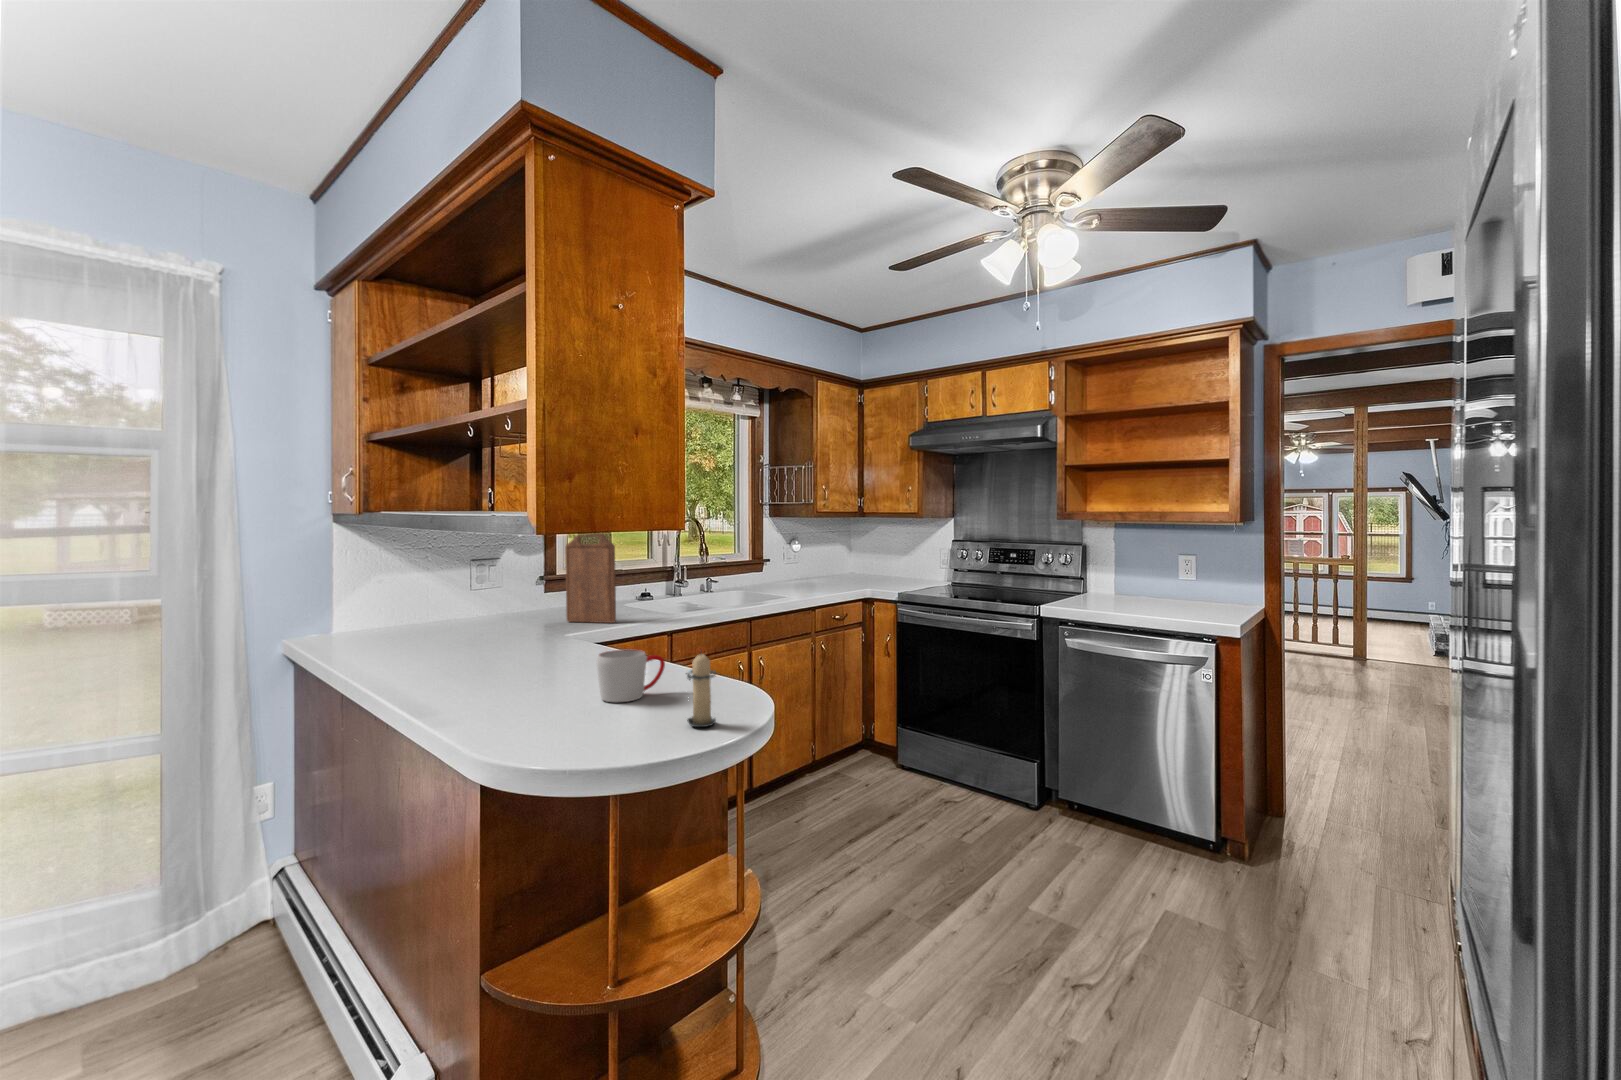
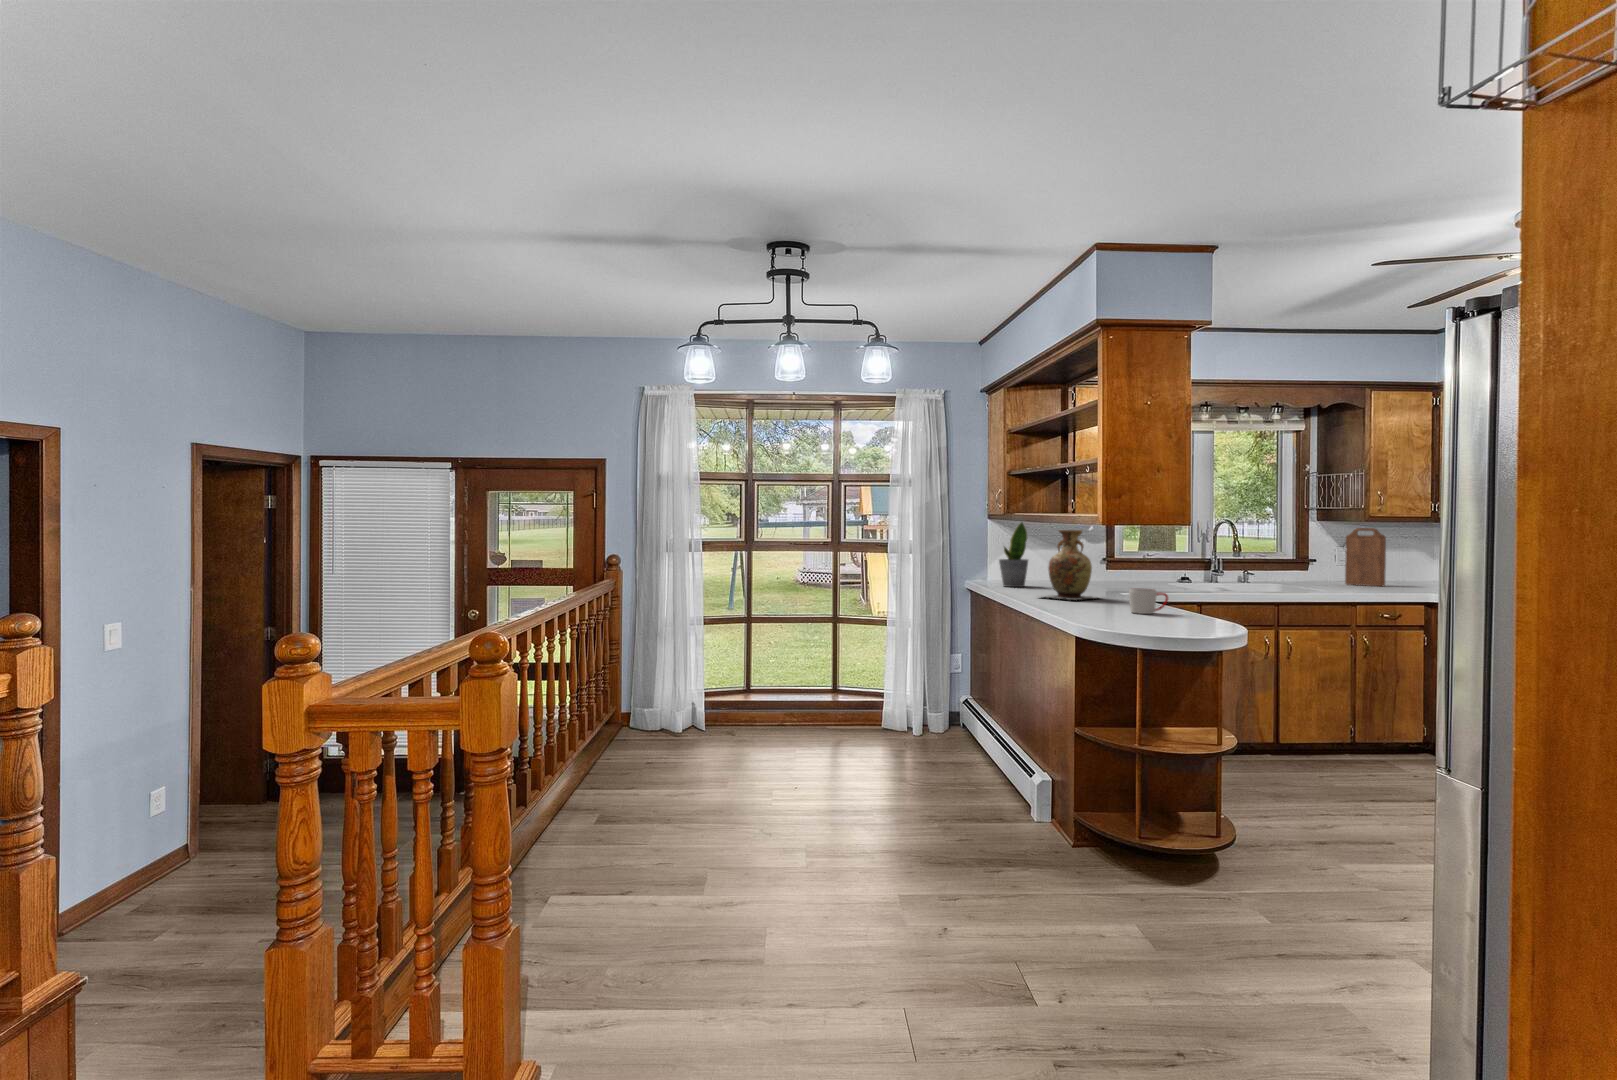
potted plant: none [356,521,415,635] -> present [999,522,1028,587]
cutting board: present [565,534,616,623] -> present [1345,528,1386,586]
vase: none [416,538,548,668] -> present [1045,530,1096,600]
candle: present [686,654,716,727] -> none [1169,583,1191,622]

